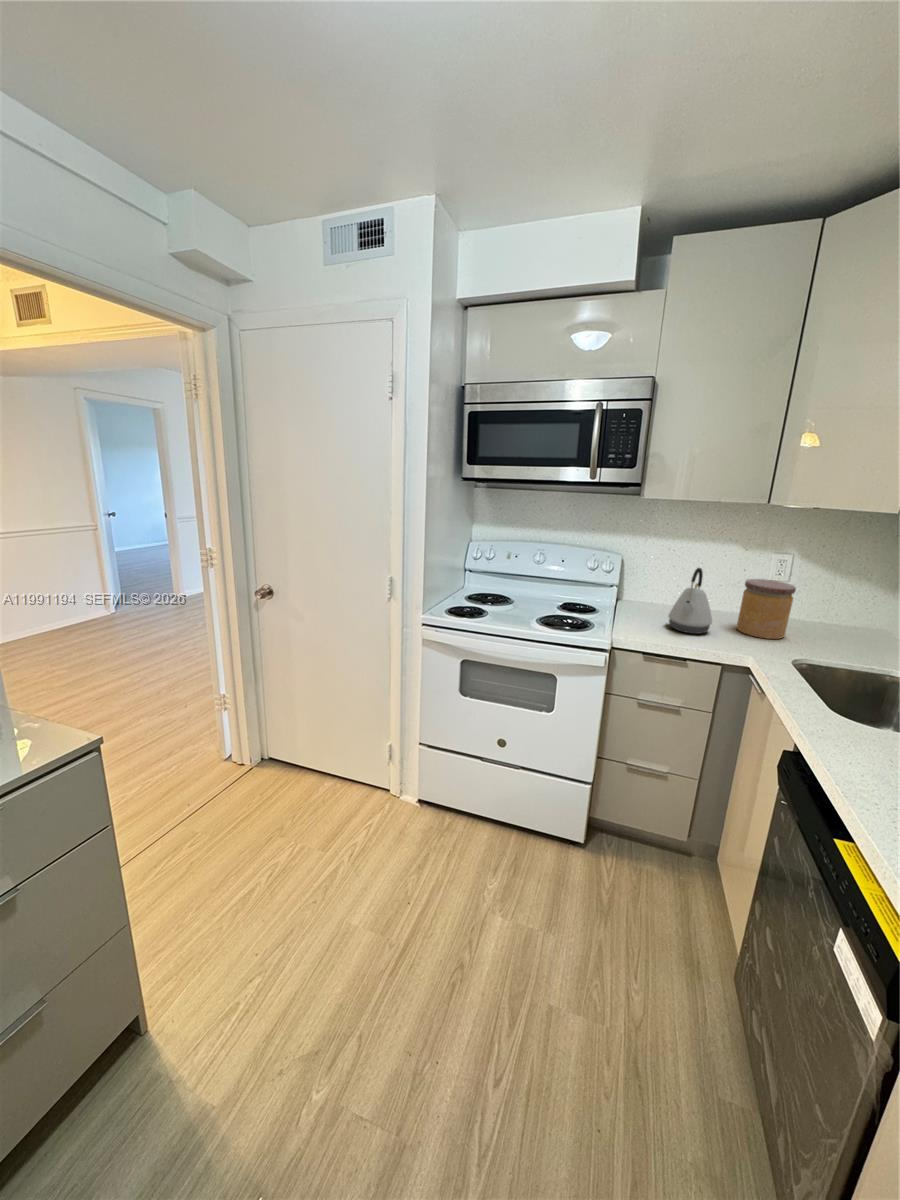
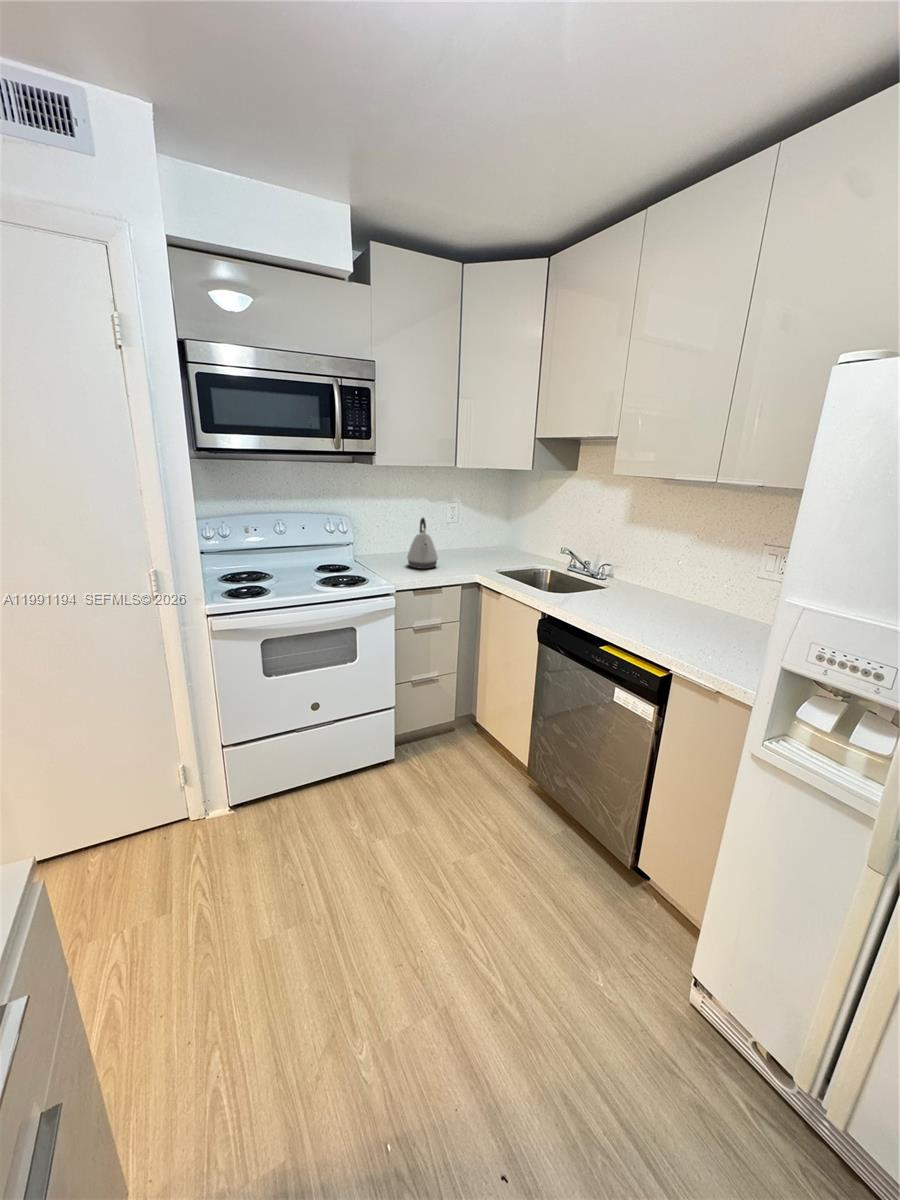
jar: present [737,579,796,639] -> none [444,521,476,562]

